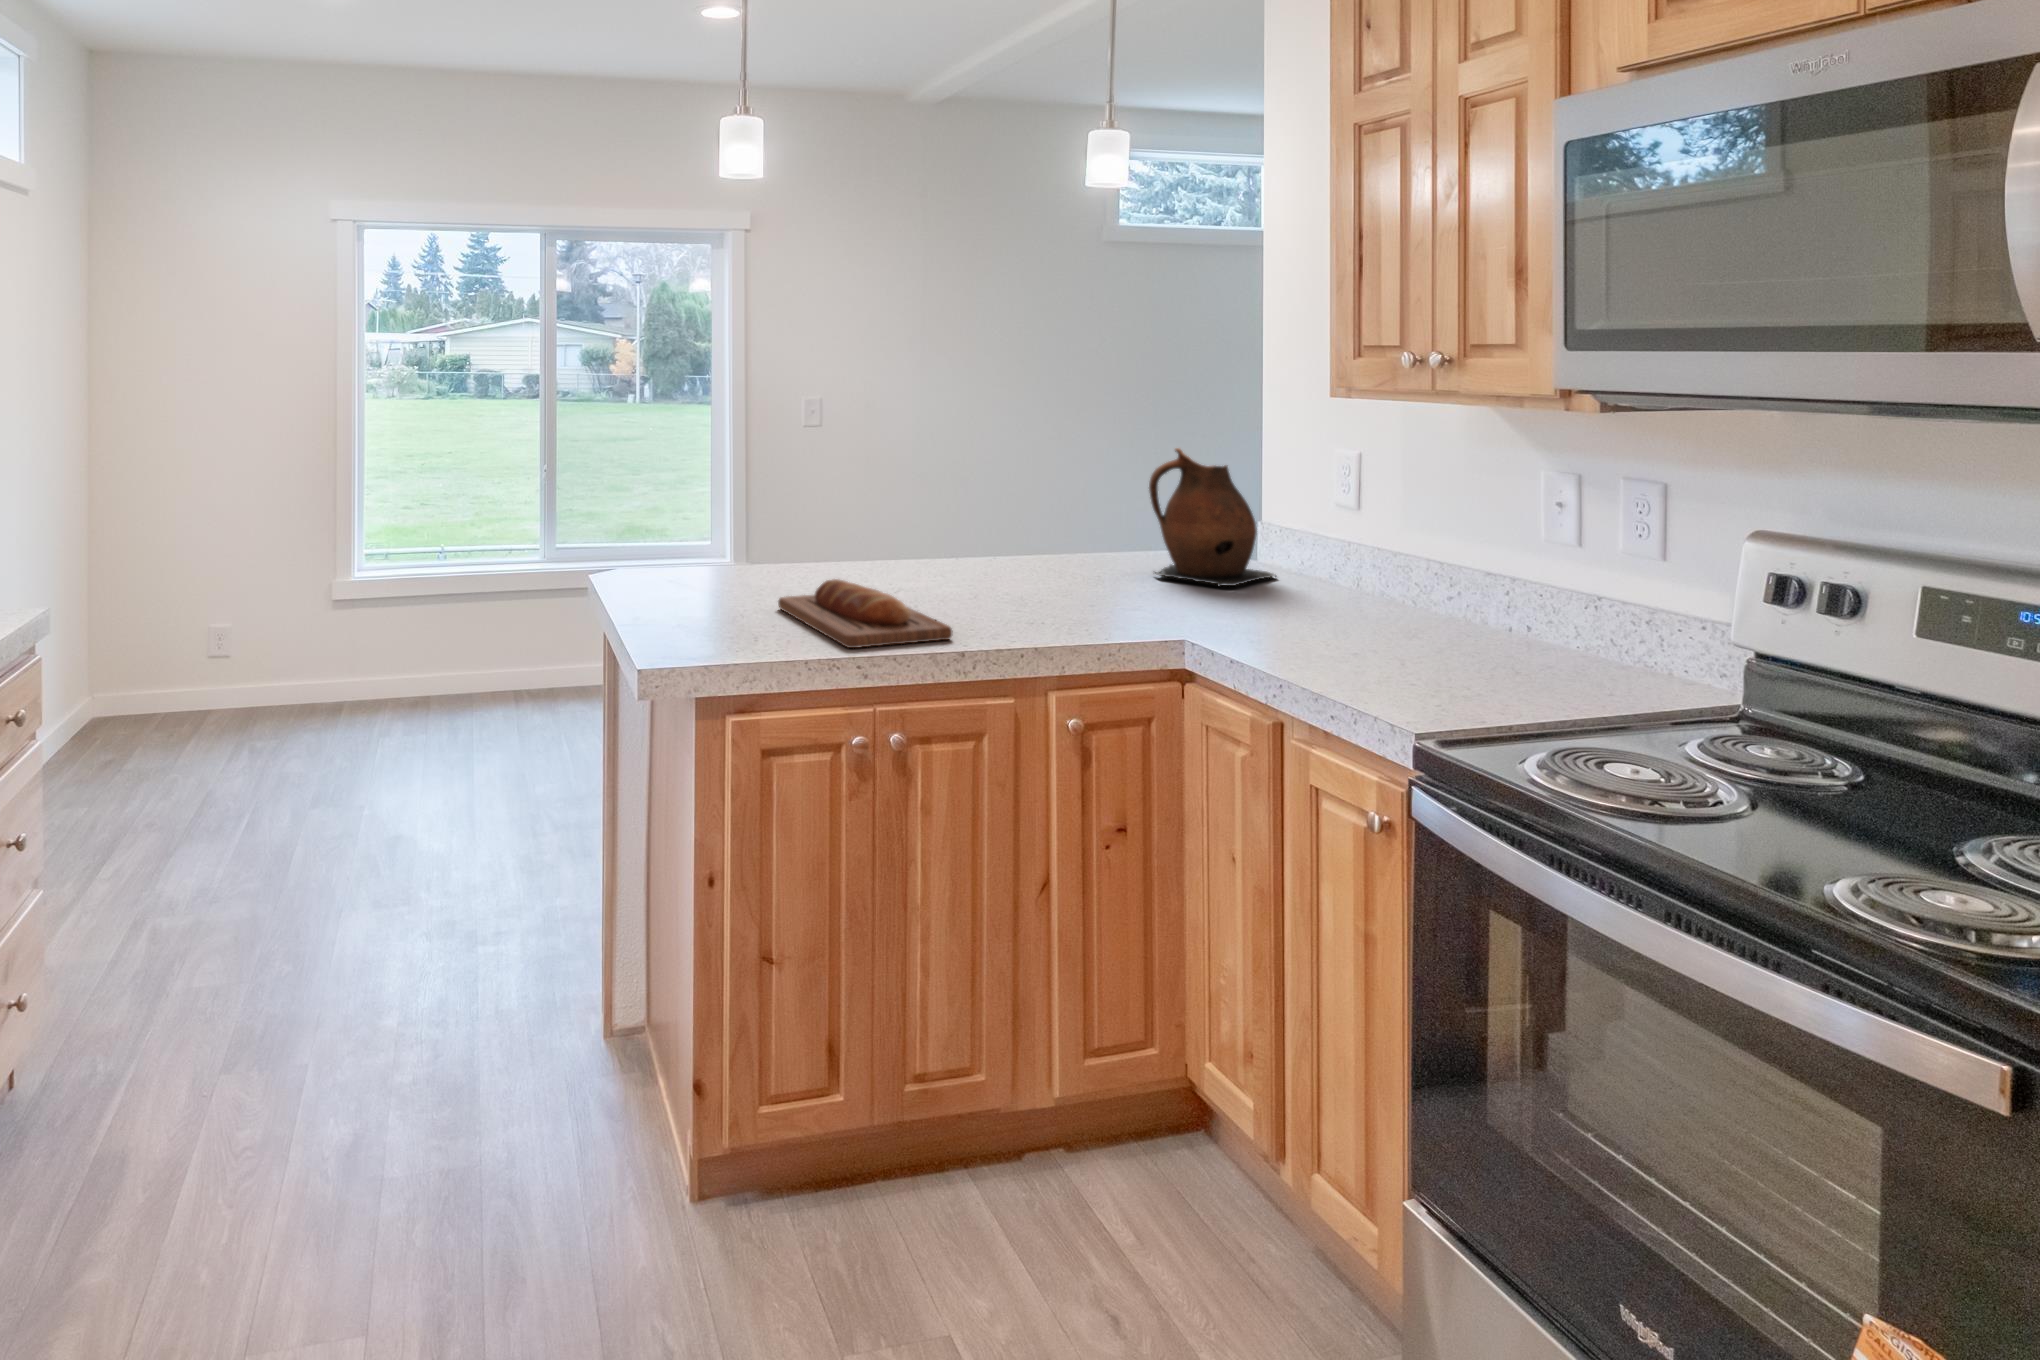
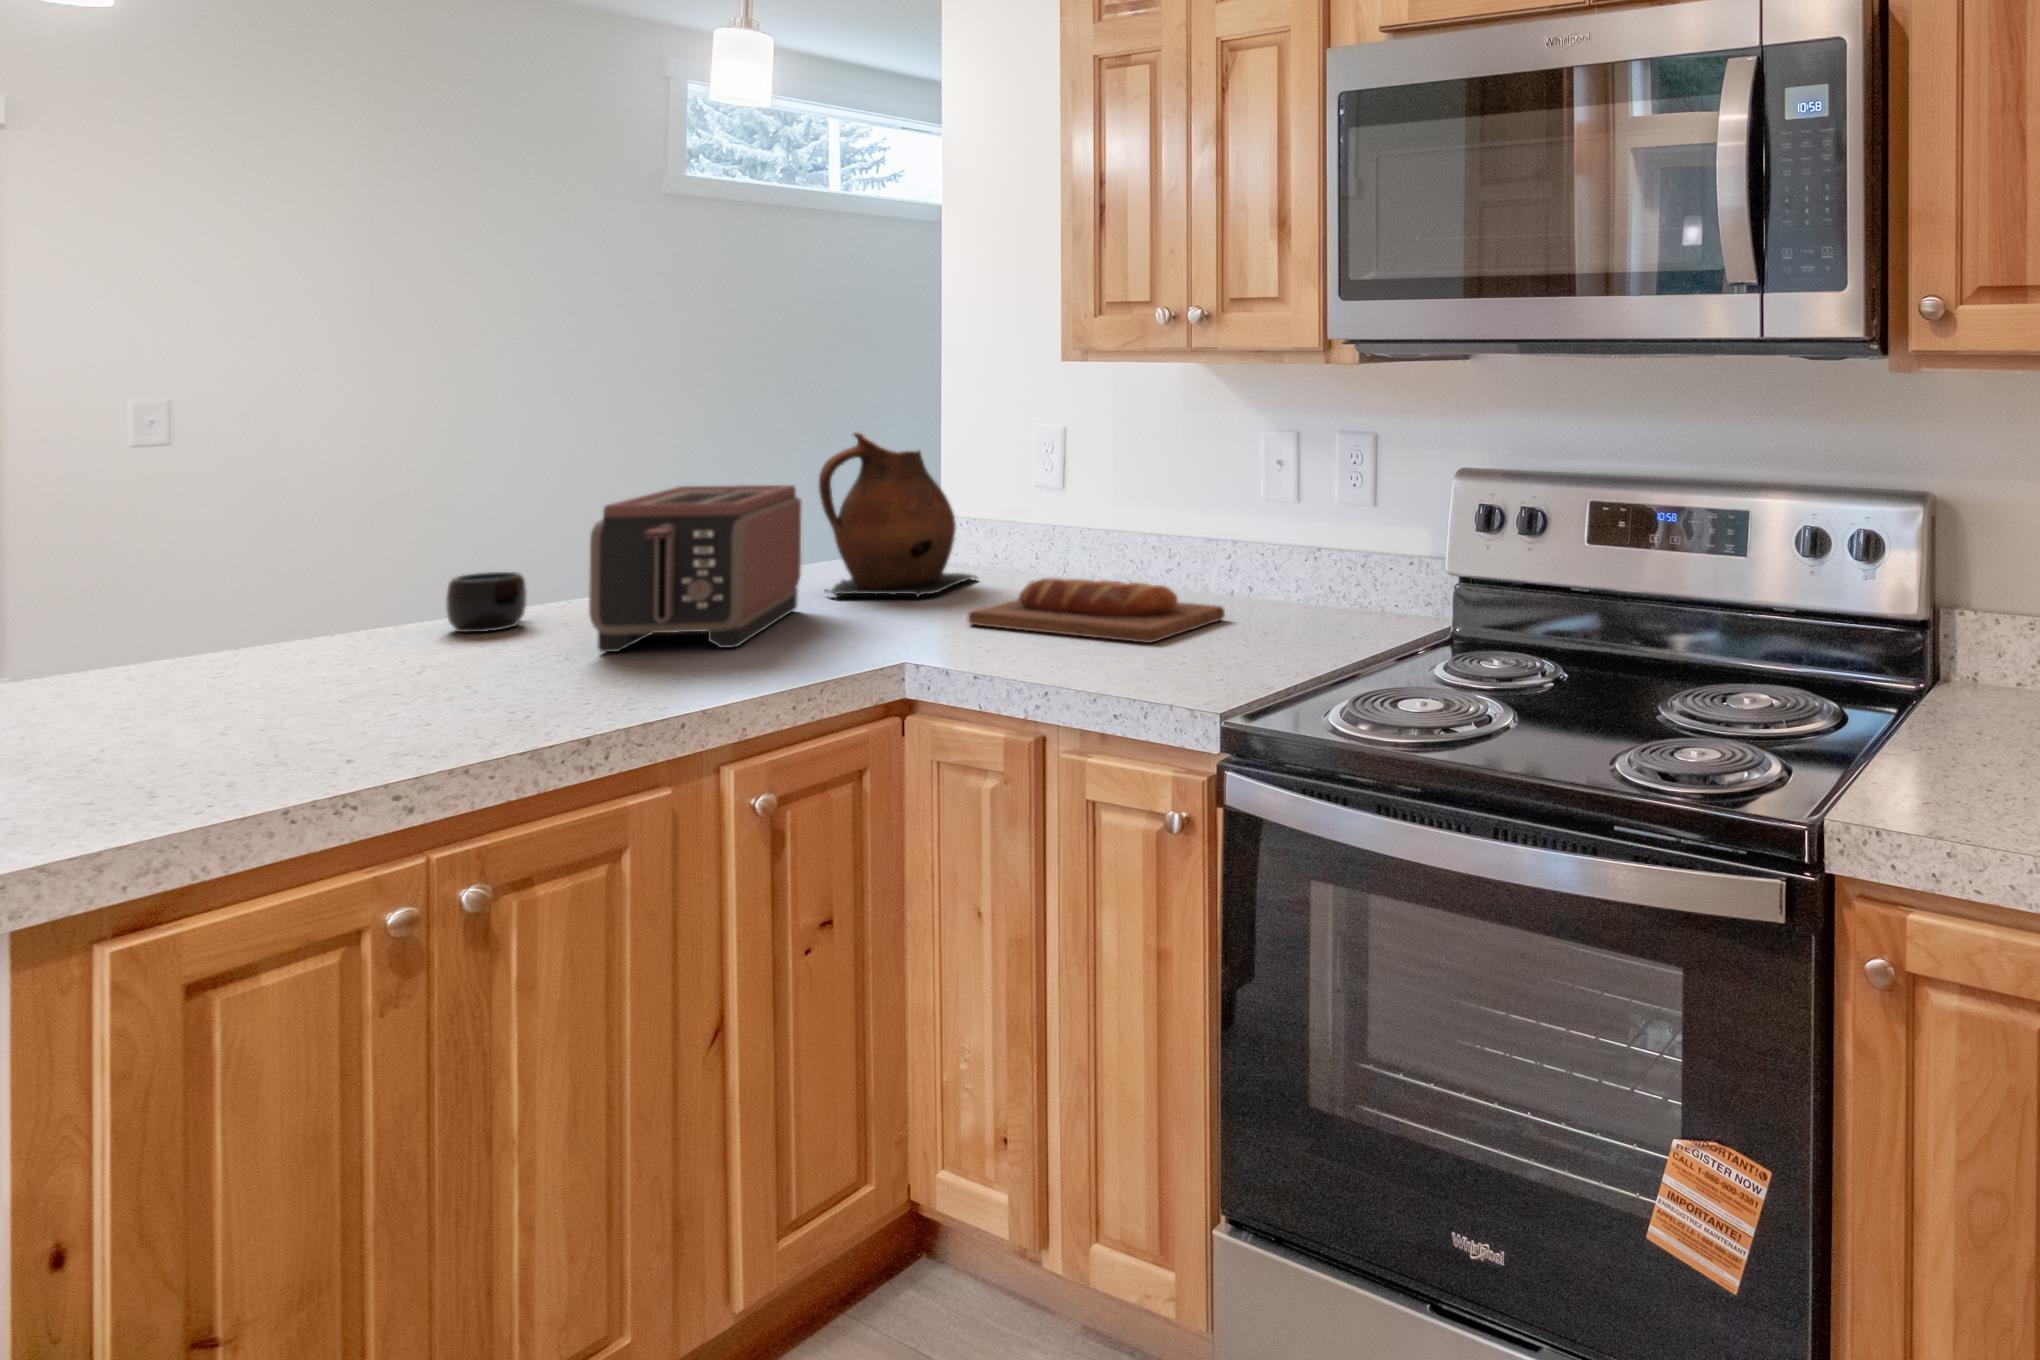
toaster: none [986,483,1131,607] -> present [589,485,801,652]
mug: none [920,531,962,571] -> present [446,572,527,632]
bread loaf: present [778,579,953,648] -> present [968,578,1225,643]

